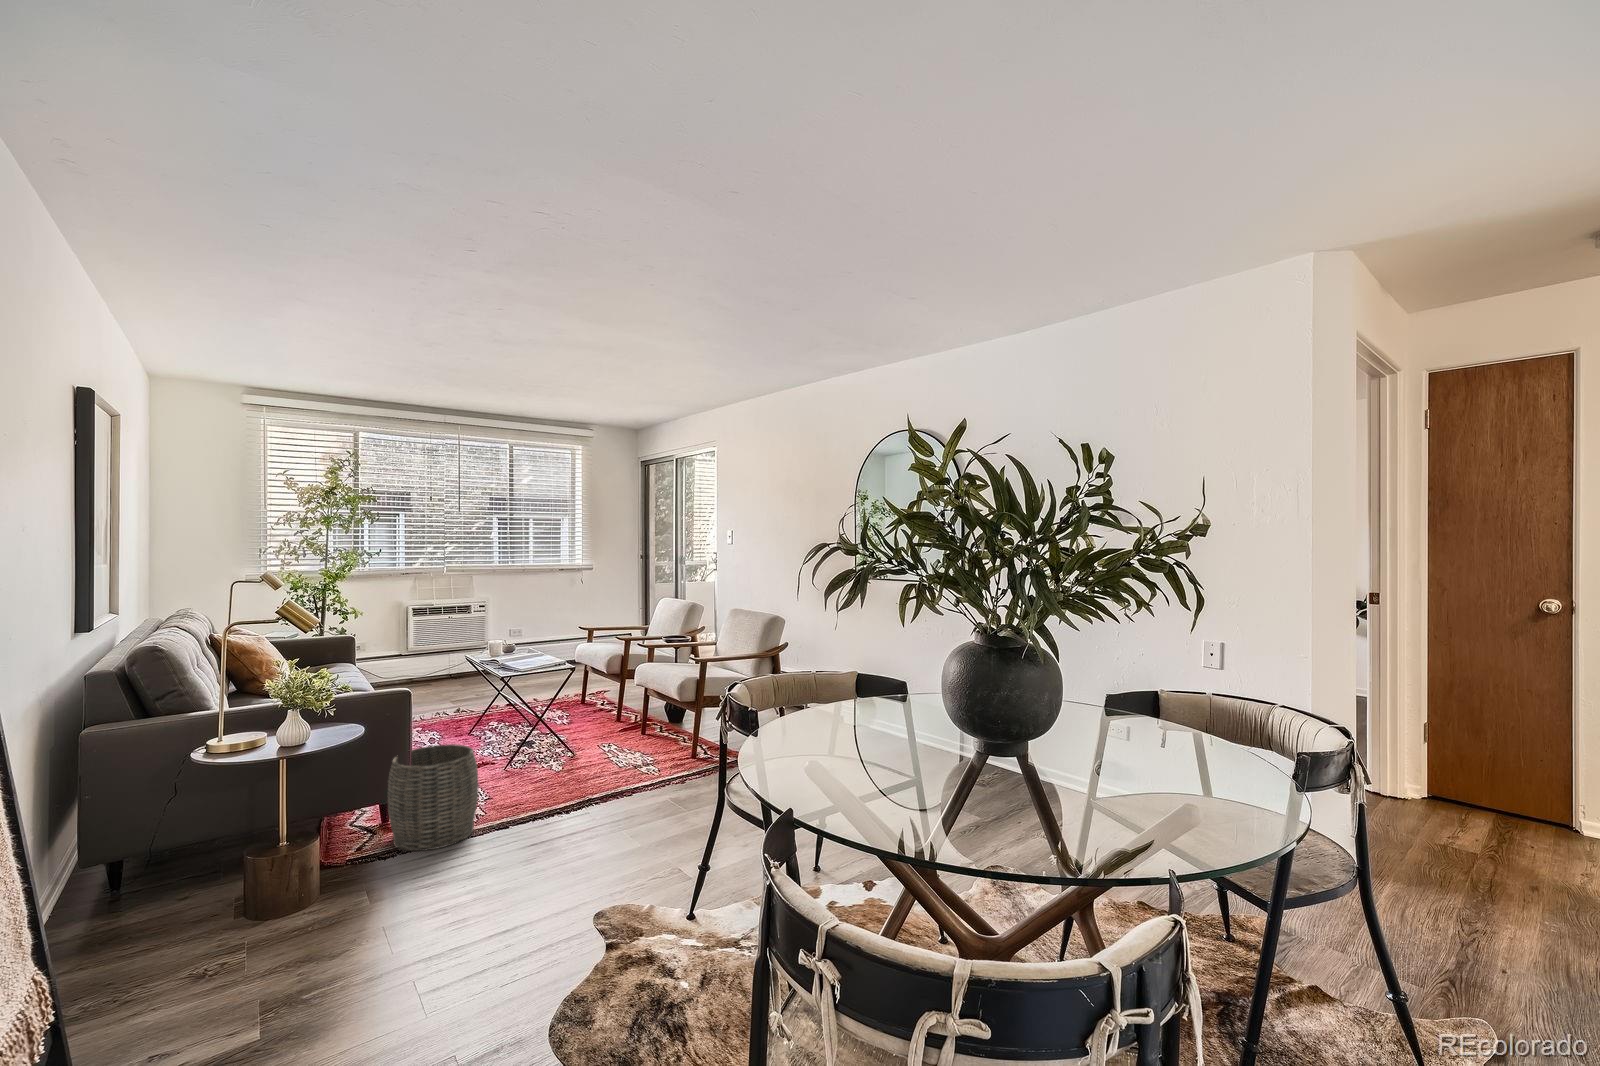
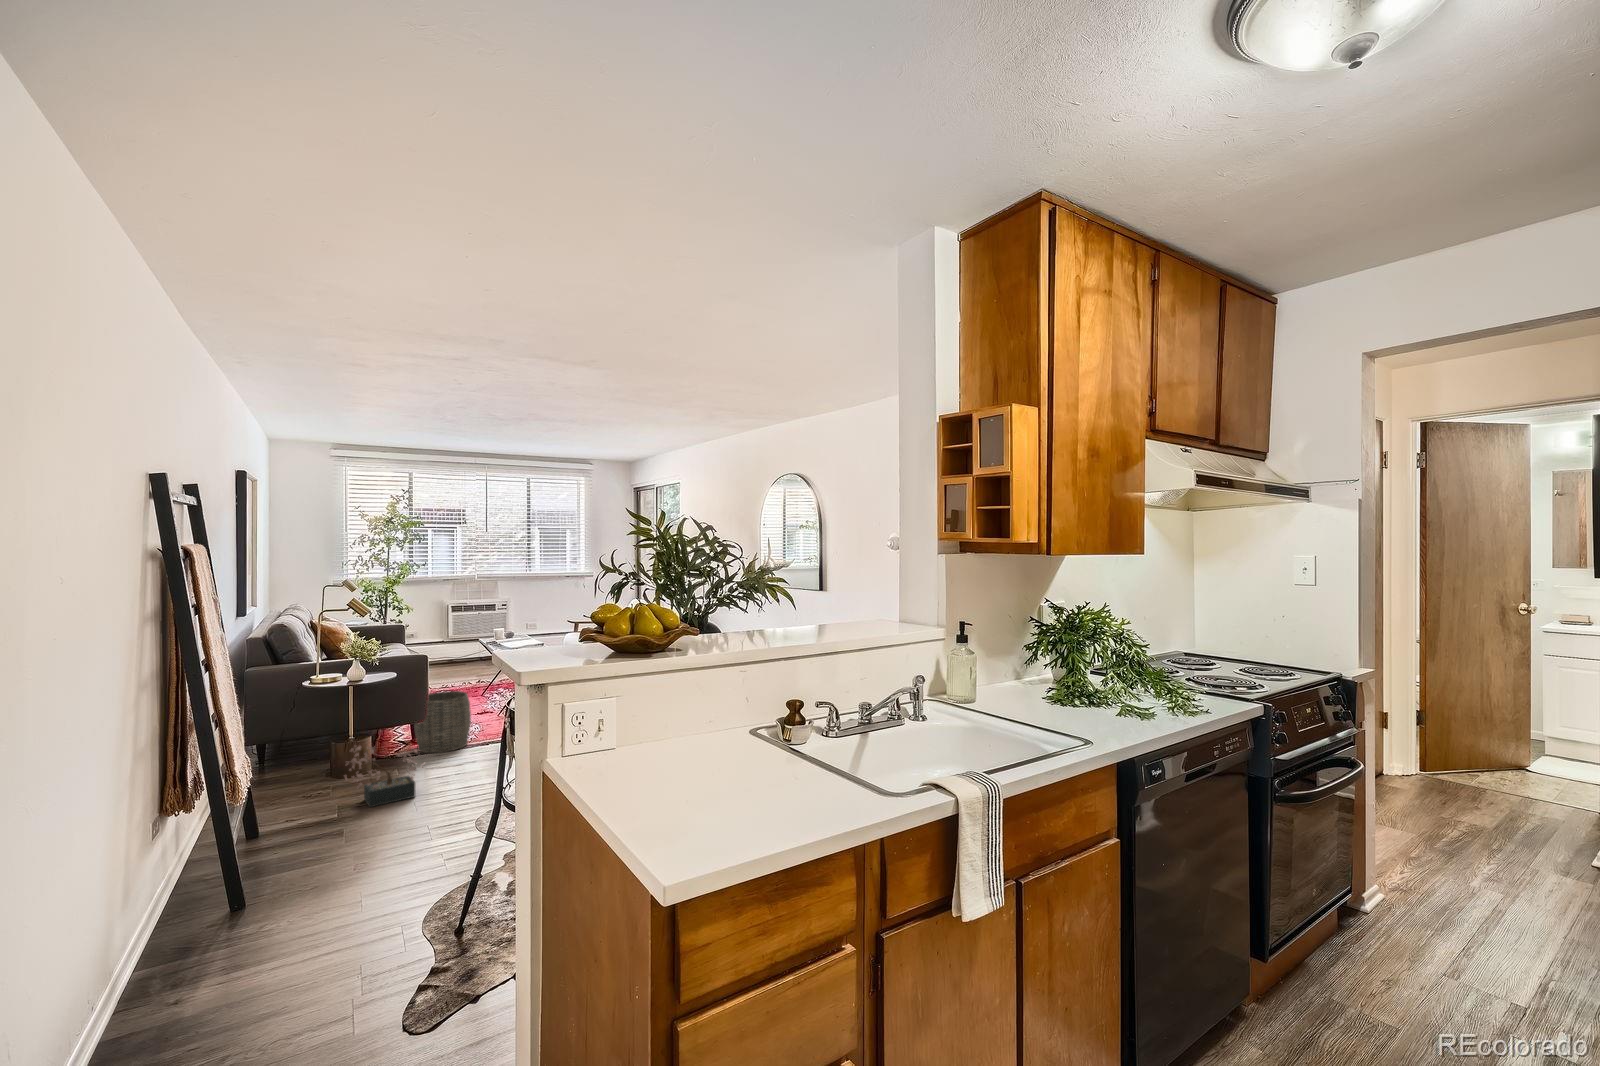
decorative plant: none [272,871,426,1000] -> present [344,746,425,807]

